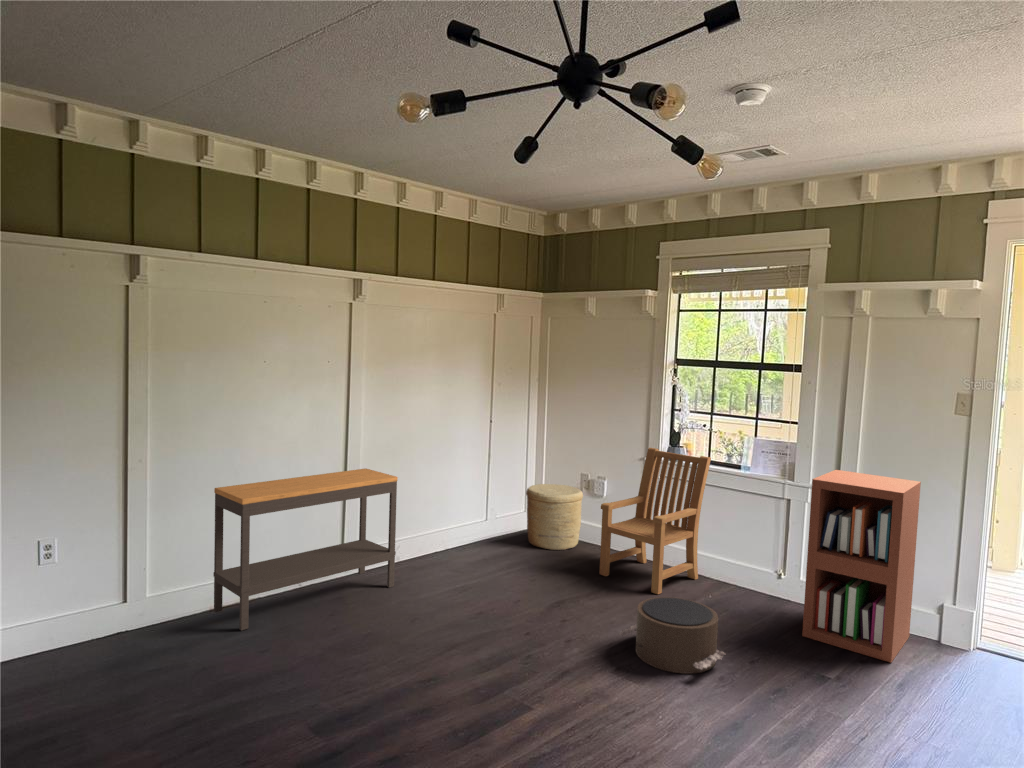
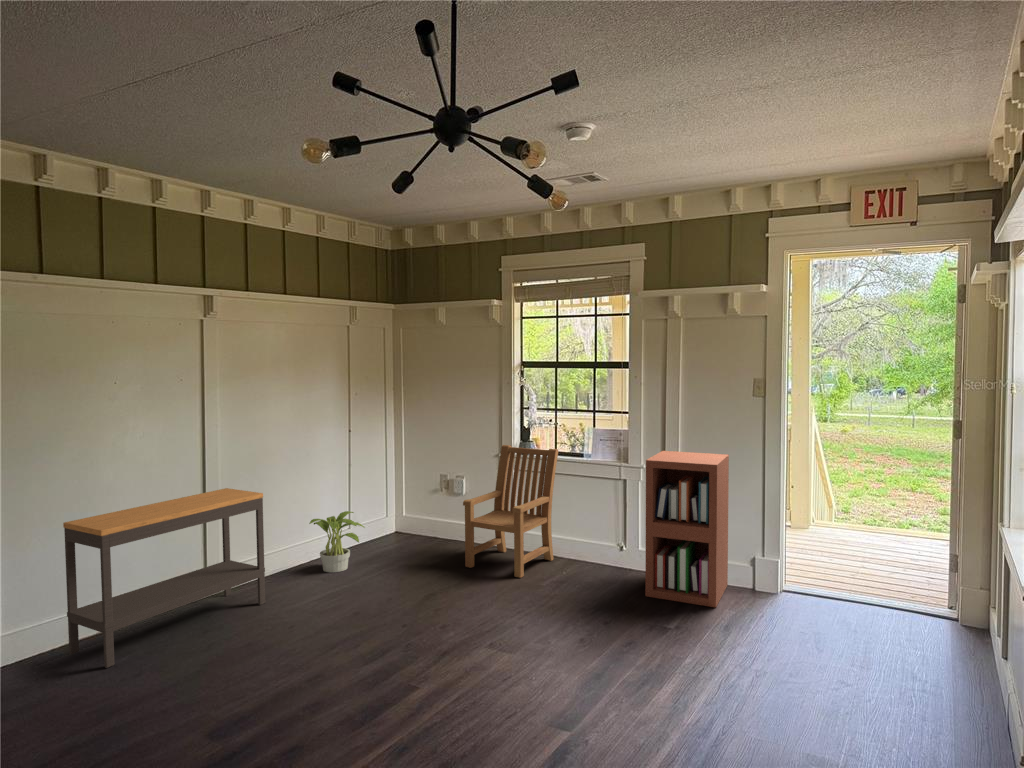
woven basket: present [526,484,583,550] -> none [388,487,443,550]
potted plant: none [443,502,499,563] -> present [309,511,365,572]
pouf: present [619,597,724,674] -> none [492,576,587,642]

